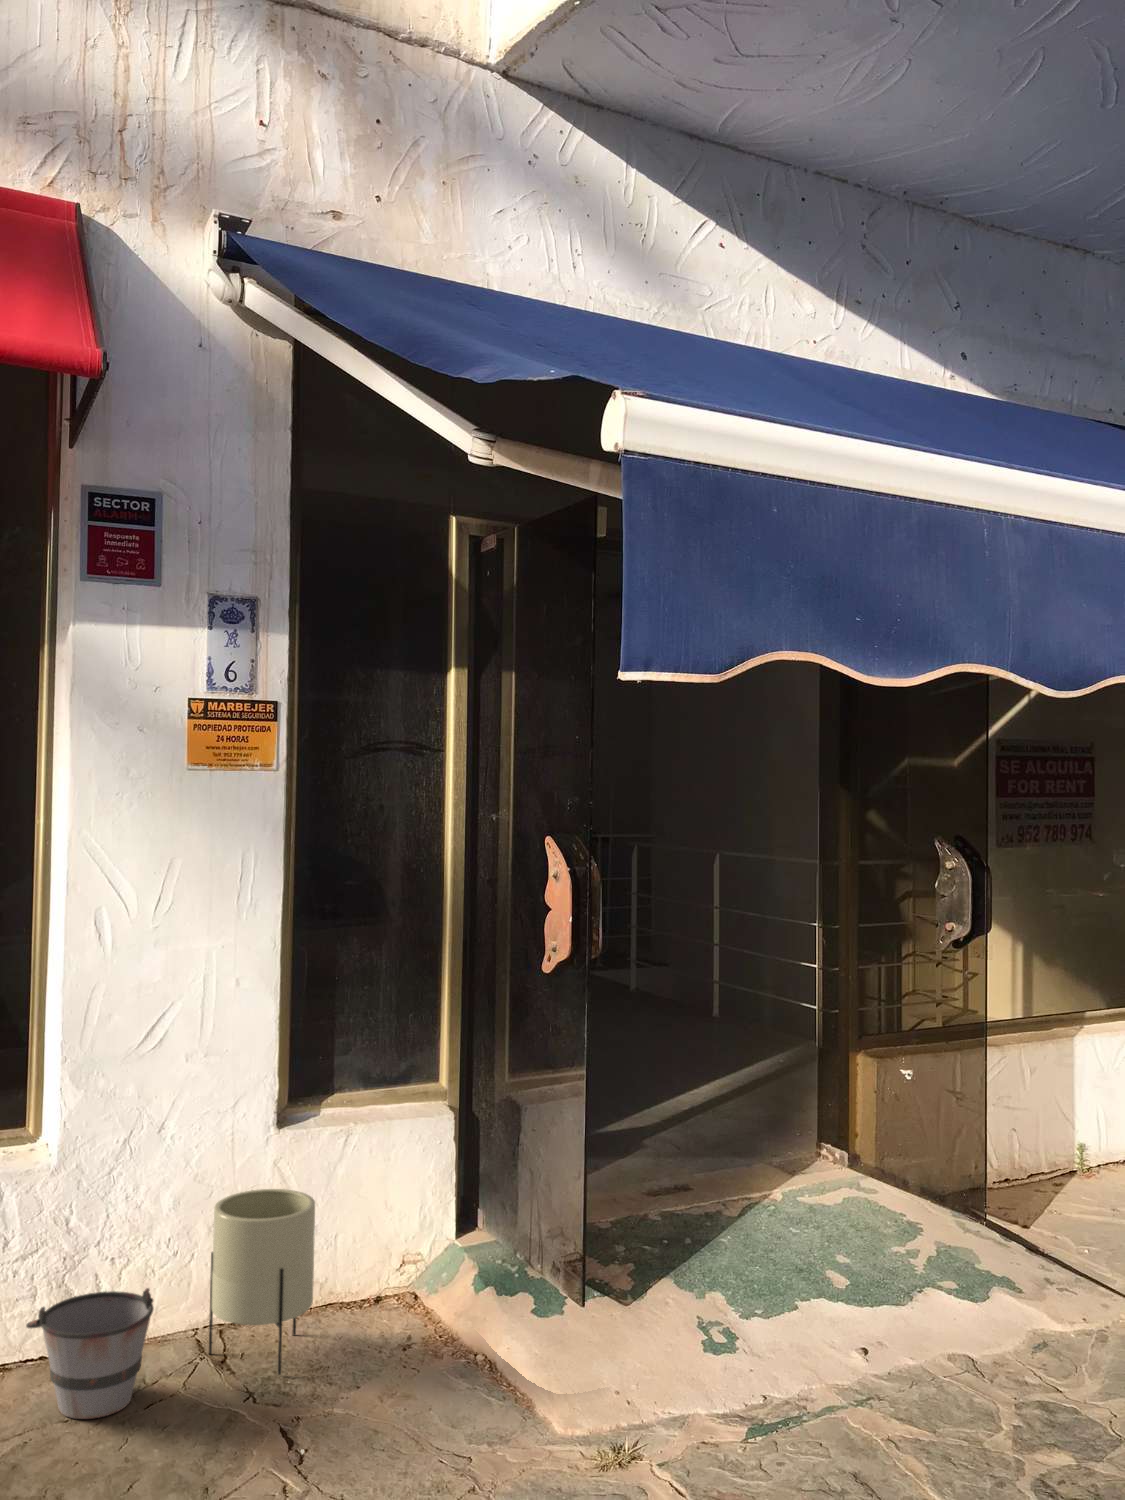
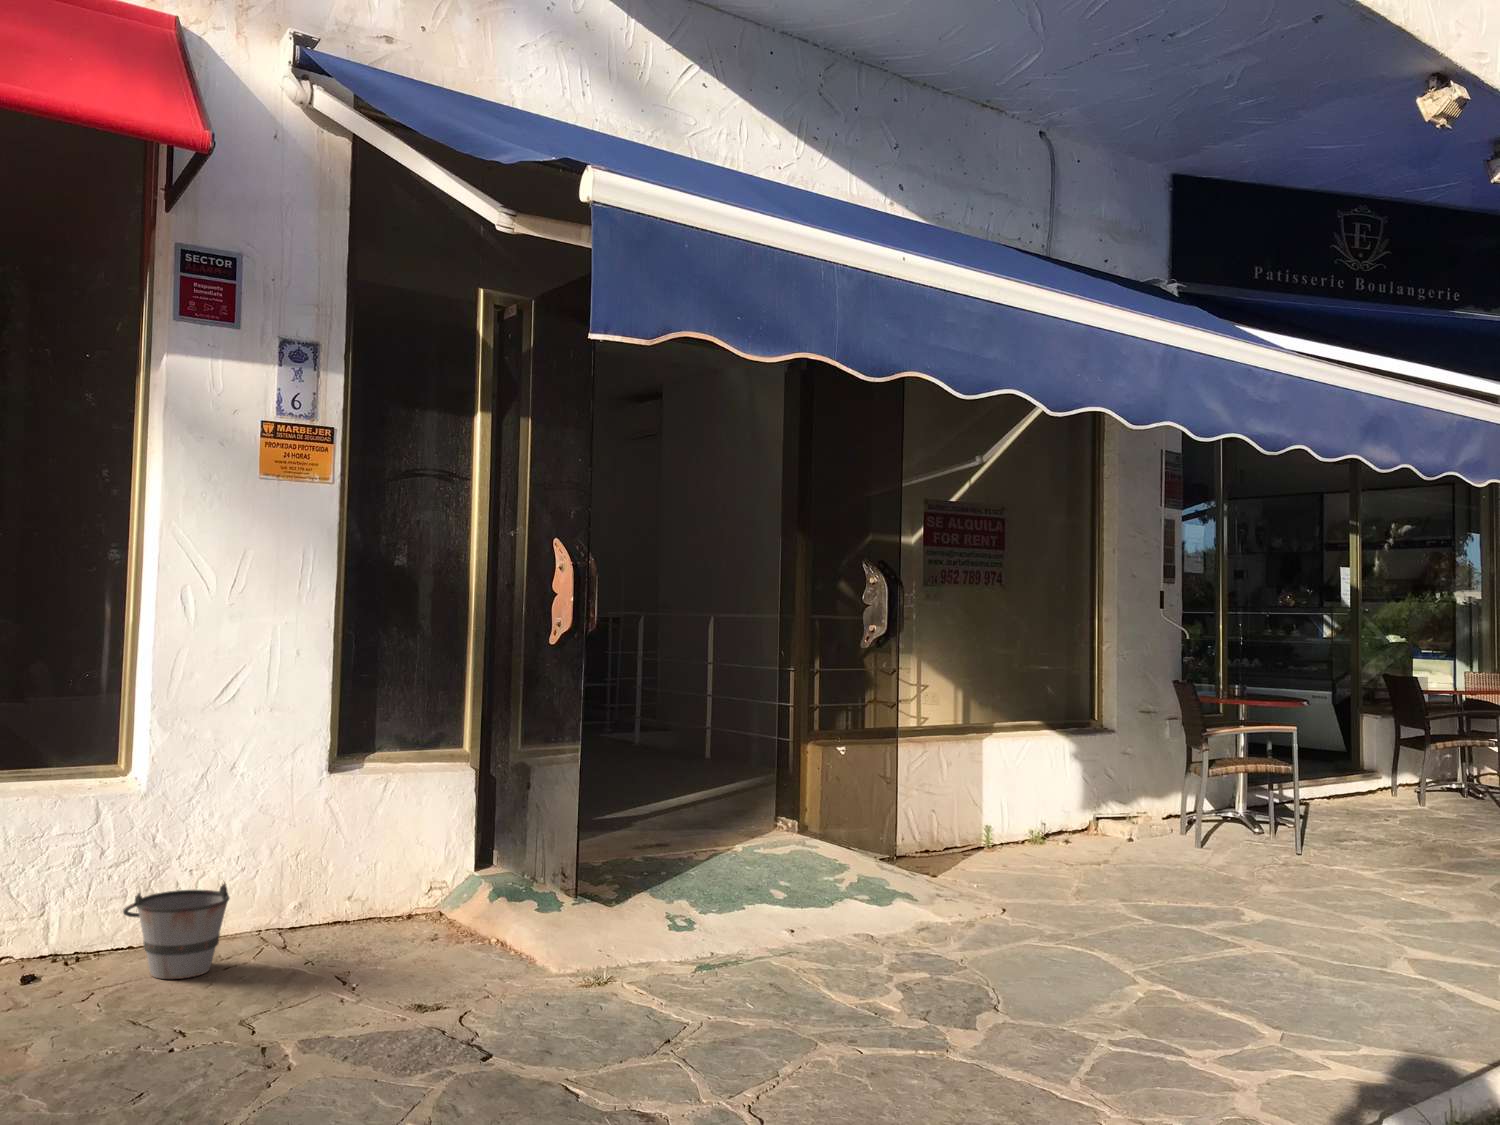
planter: present [209,1189,315,1375] -> none [271,819,361,955]

